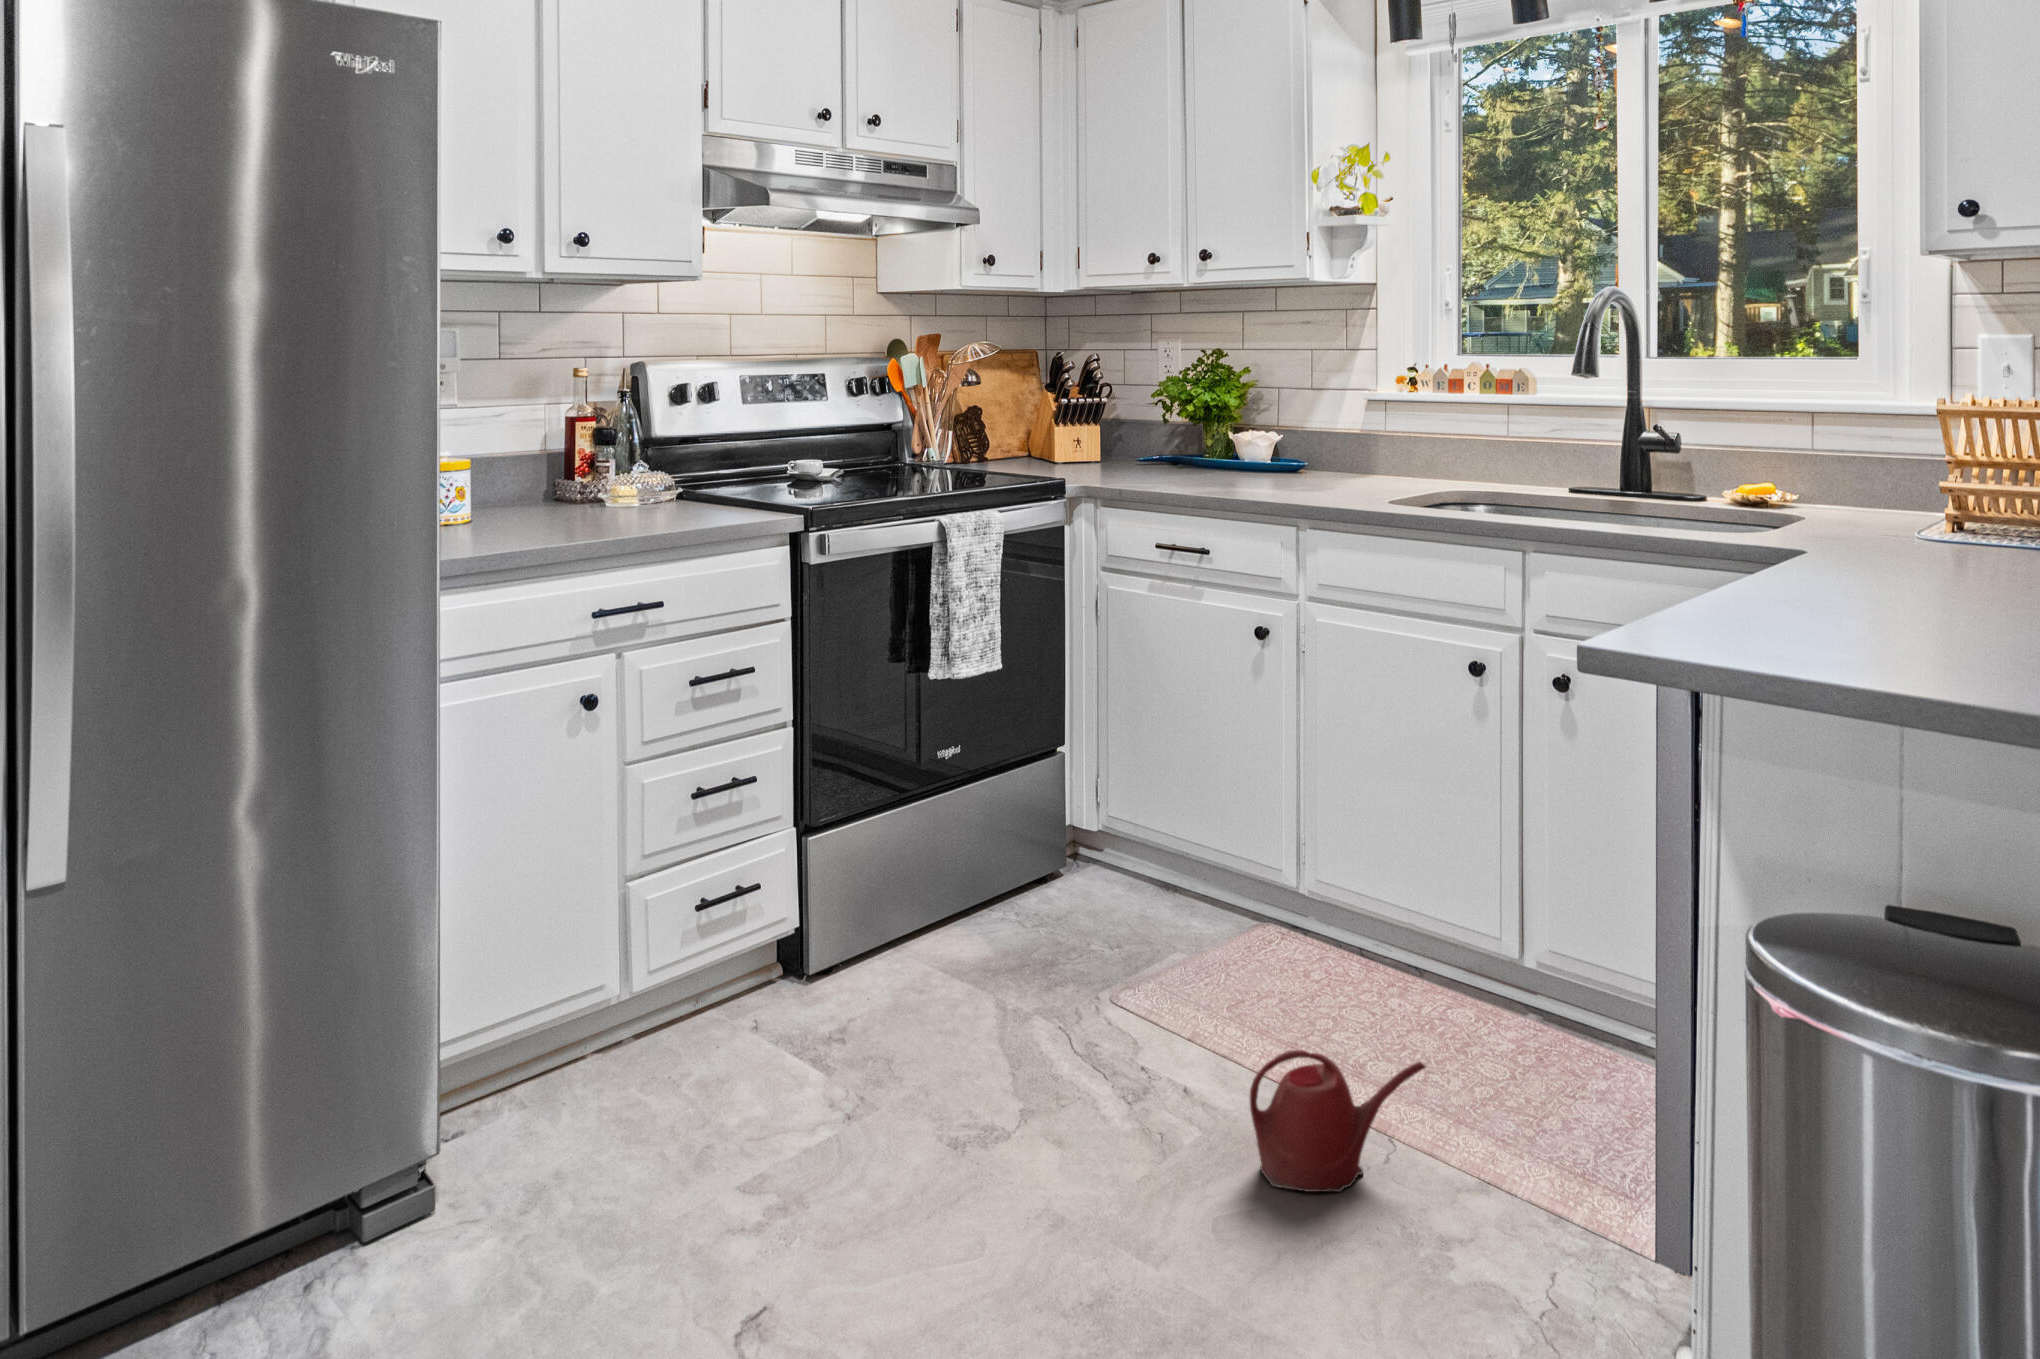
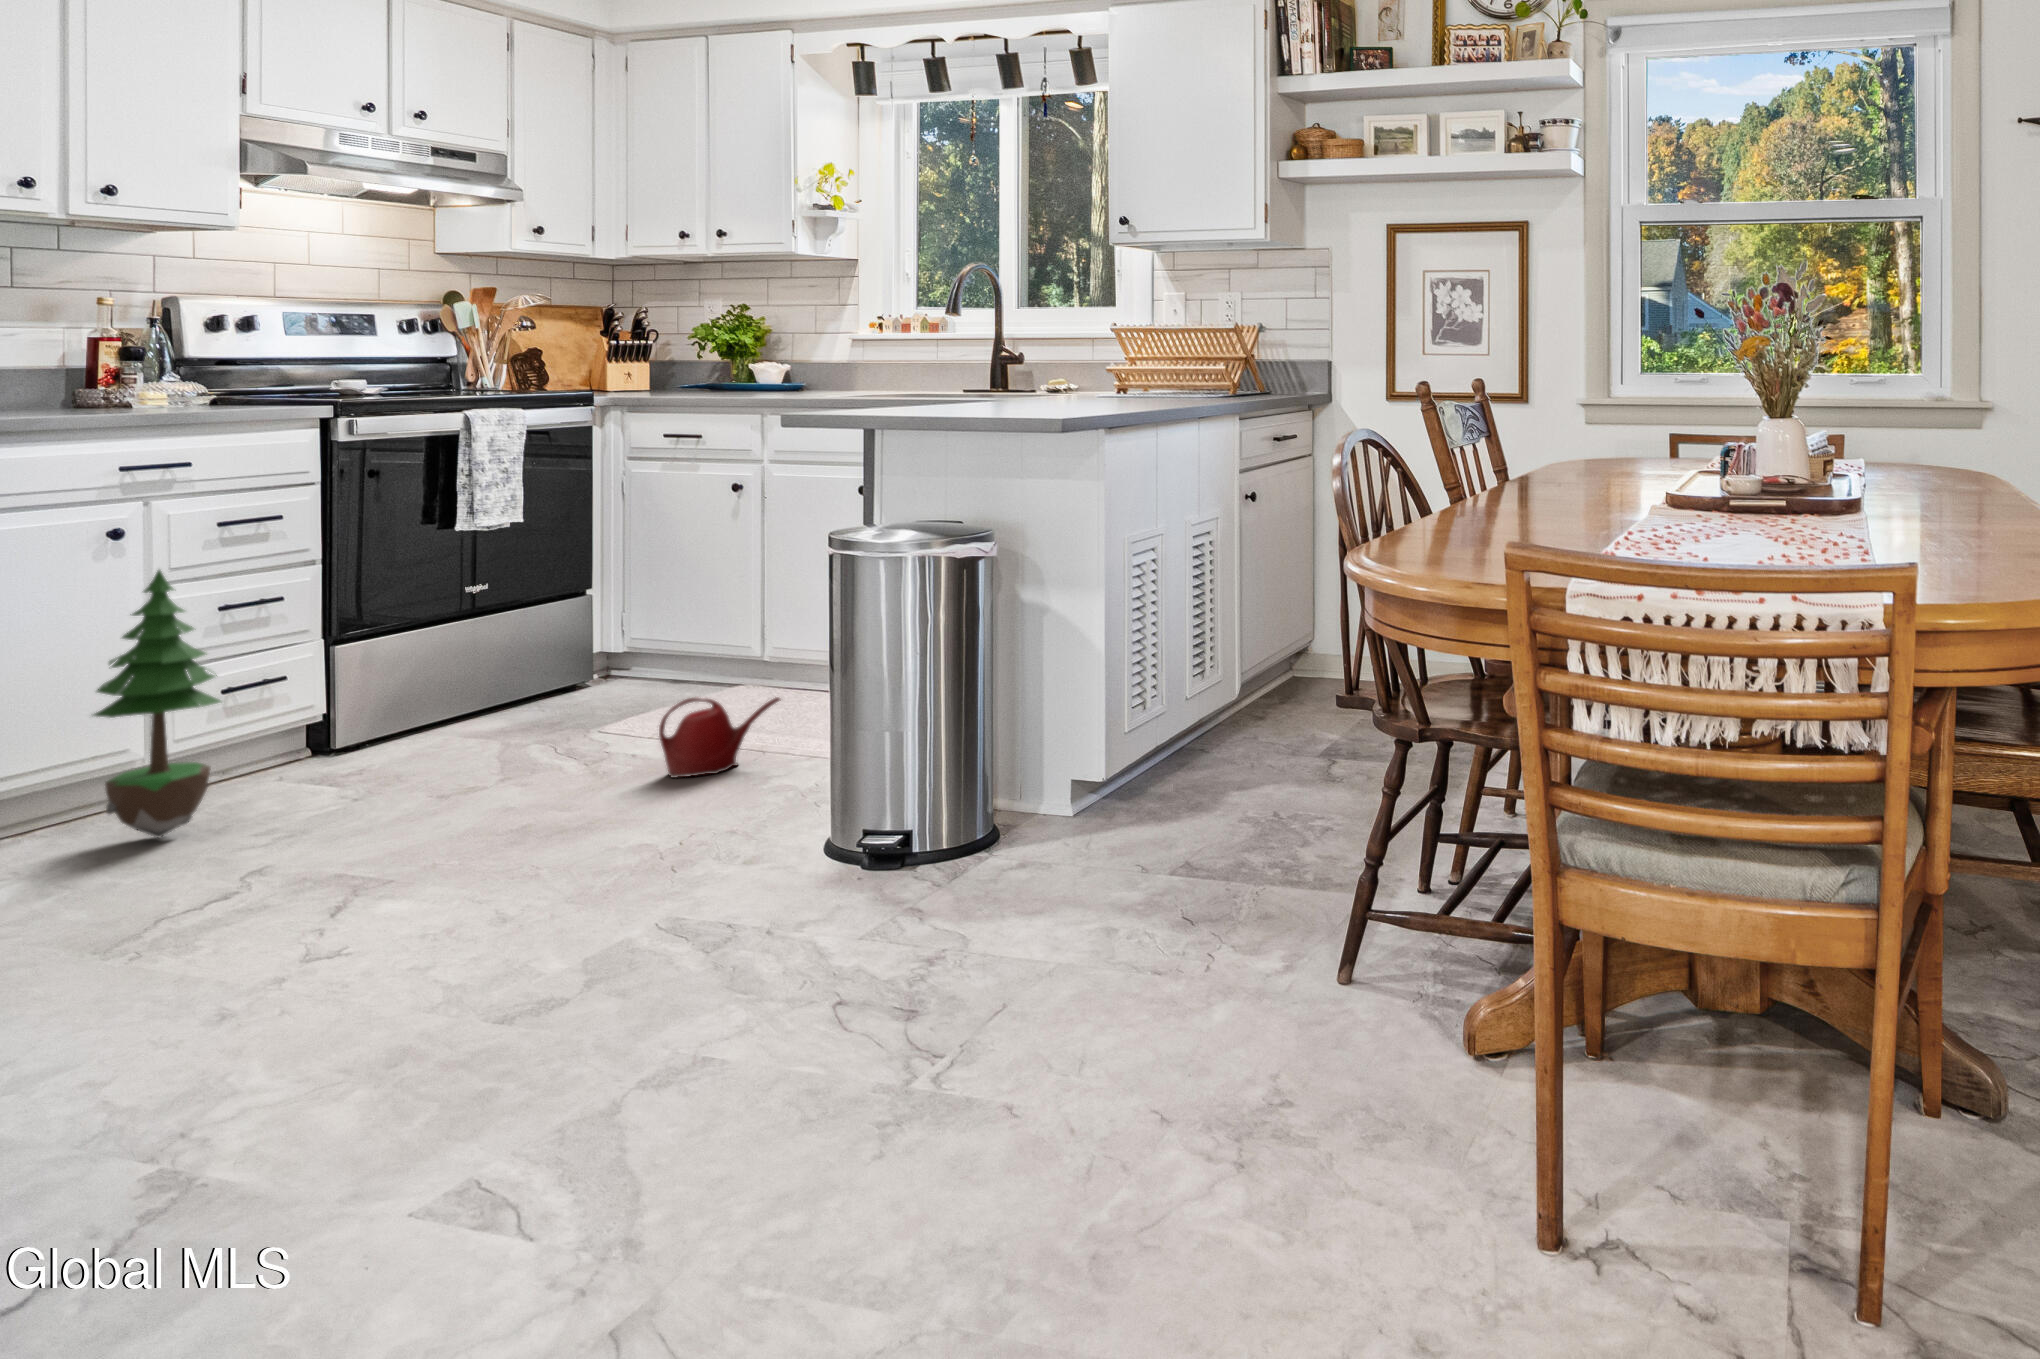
potted tree: none [568,779,709,1160] -> present [94,570,221,838]

